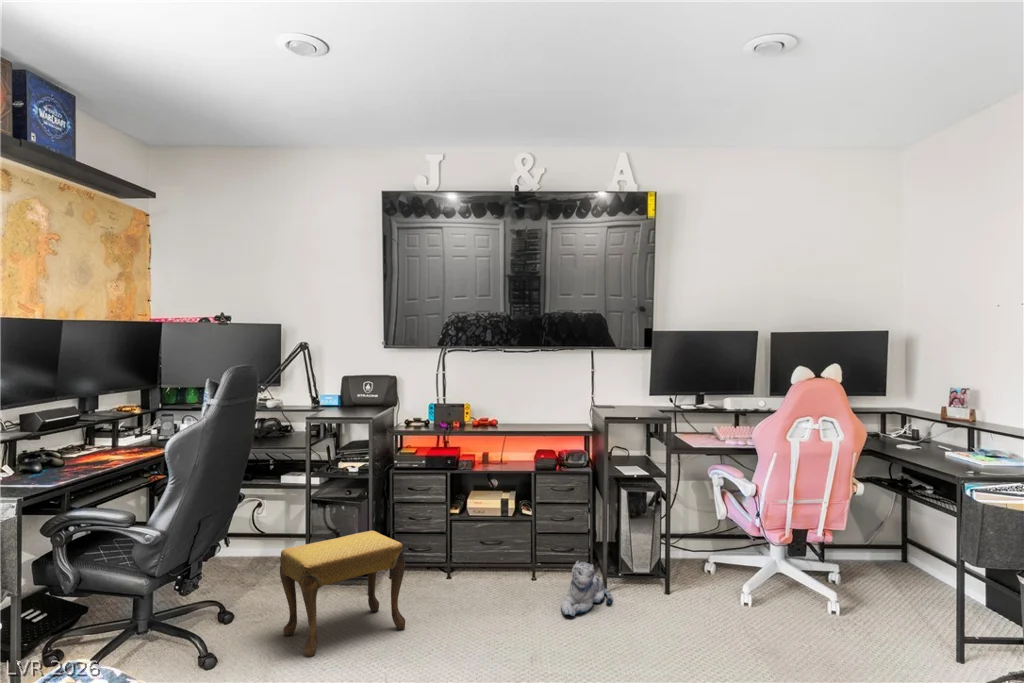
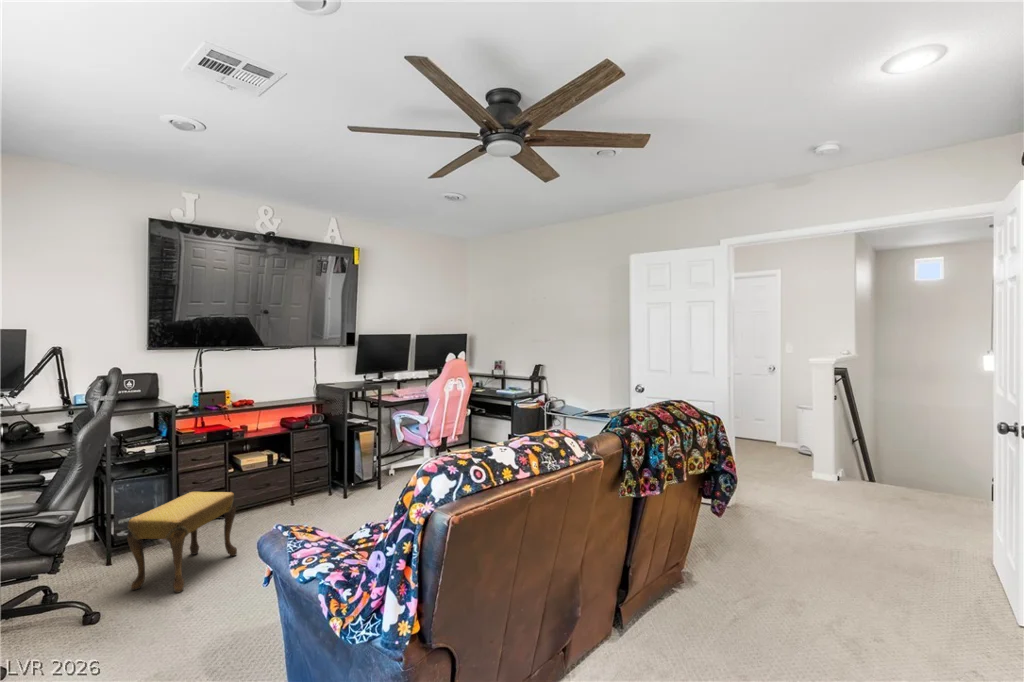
plush toy: present [561,561,613,616] -> none [330,481,359,516]

